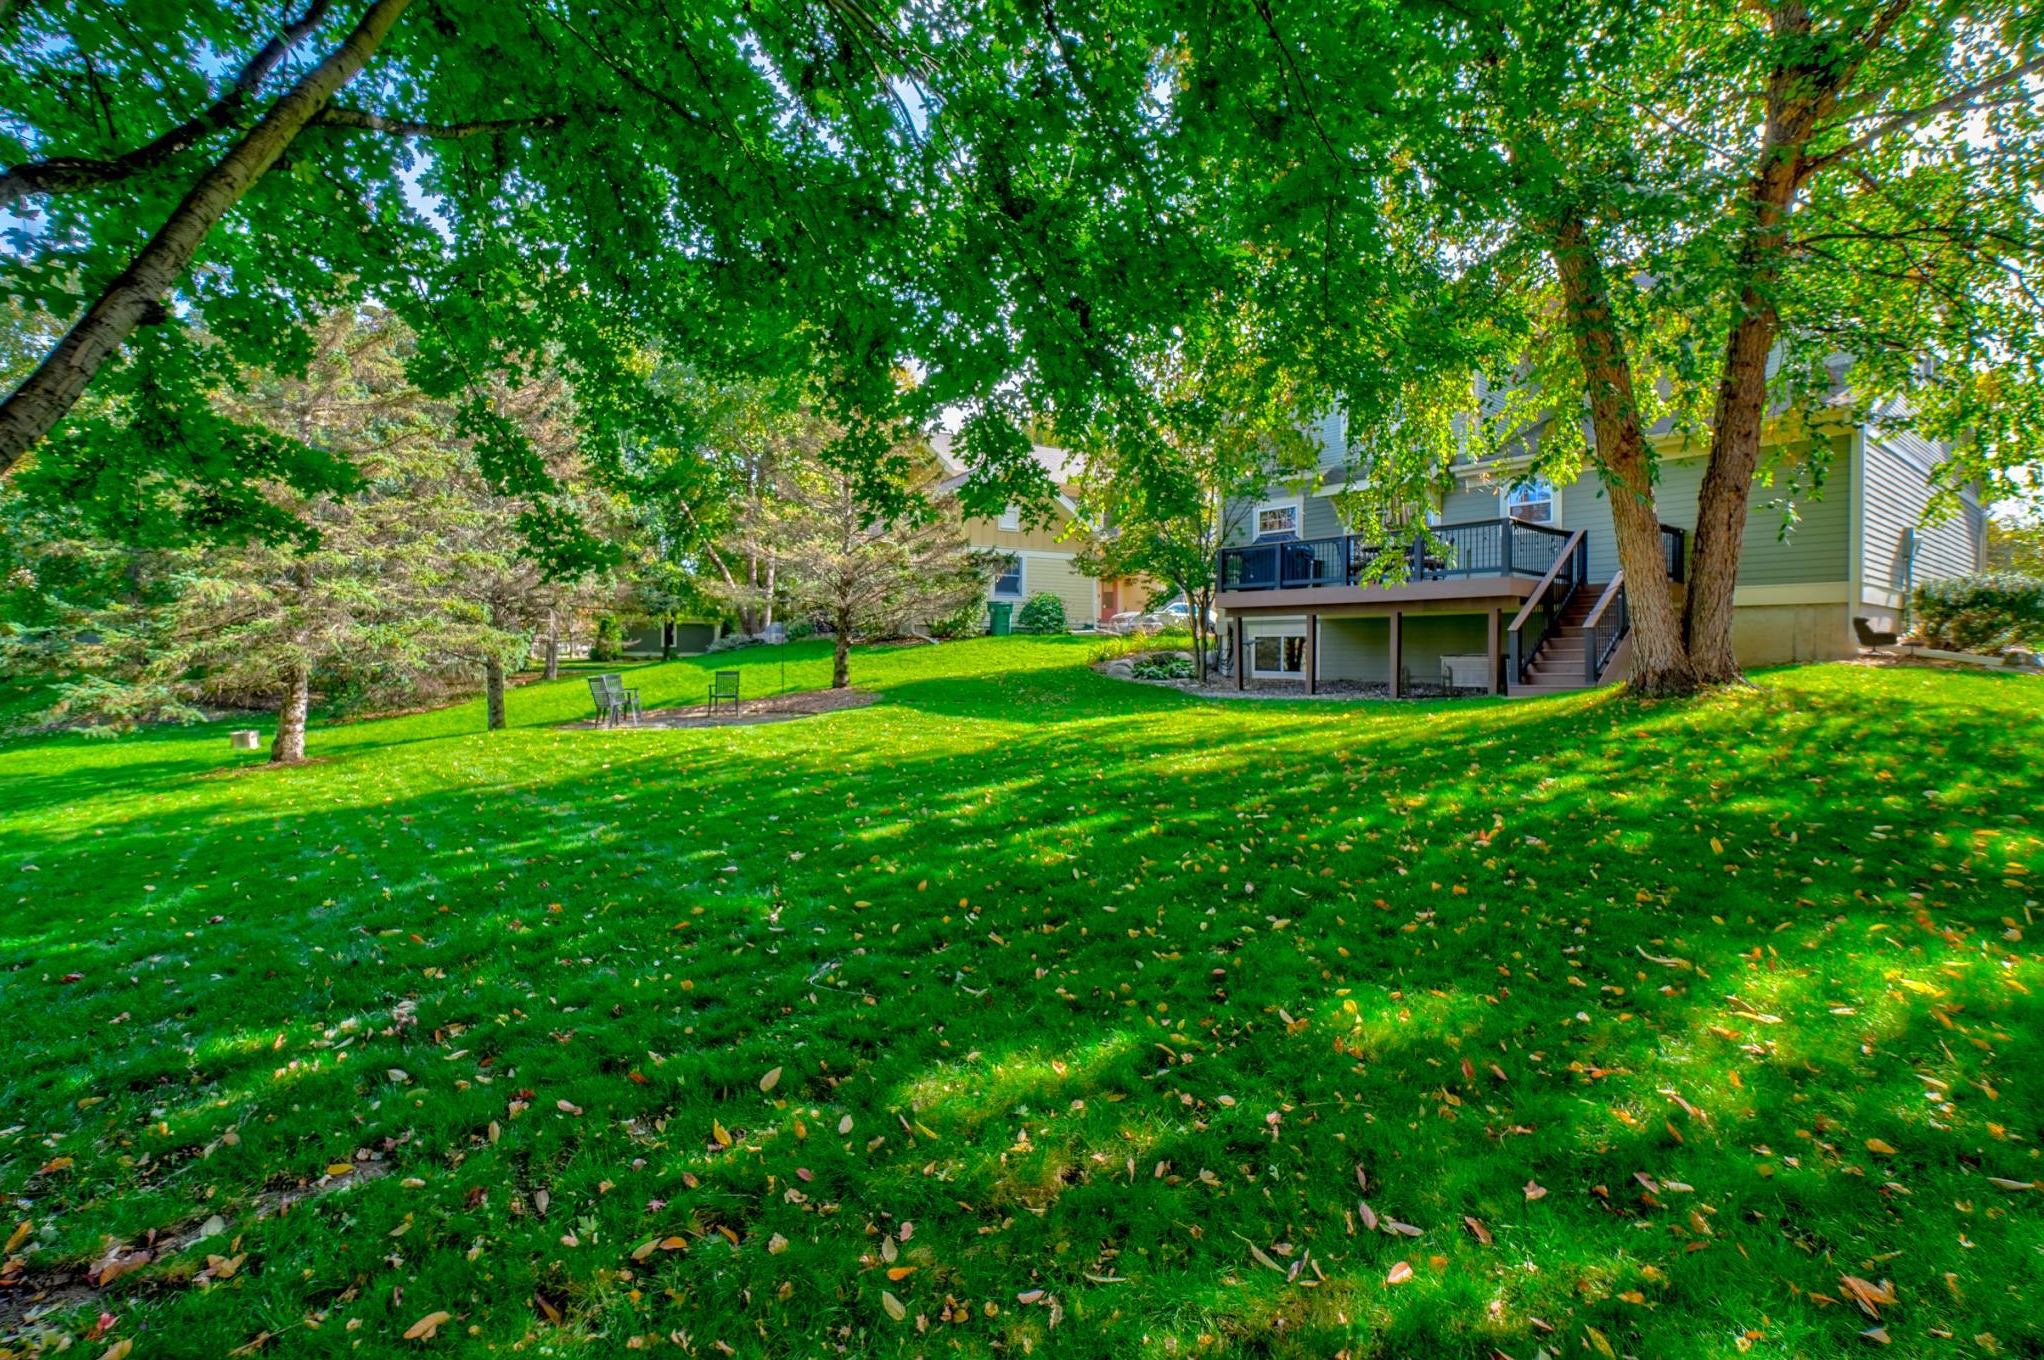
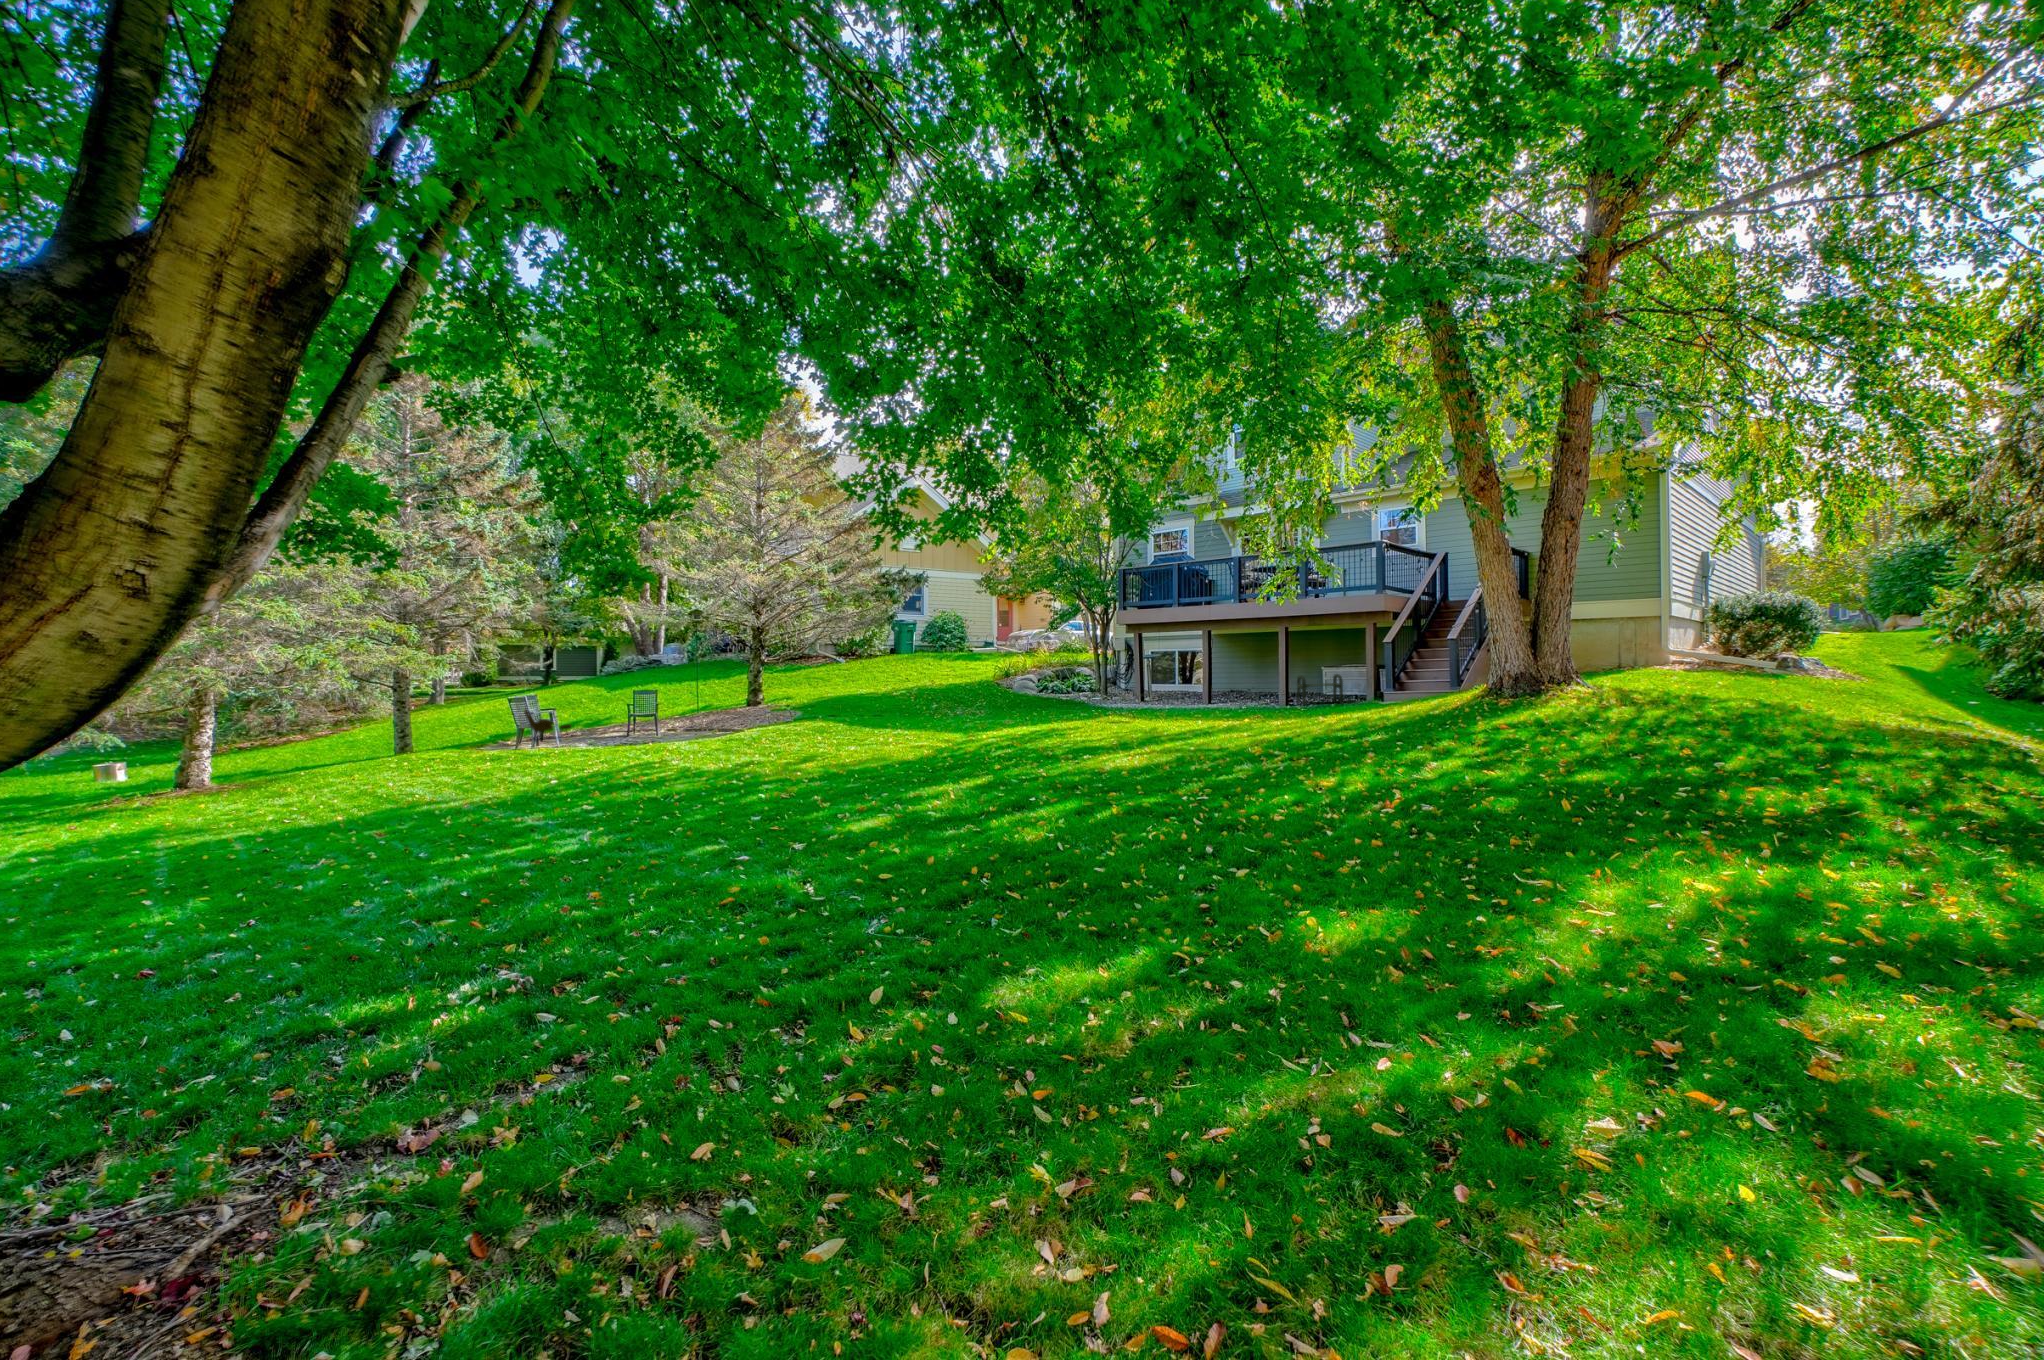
lounge chair: present [1852,617,1925,656] -> present [524,710,572,738]

